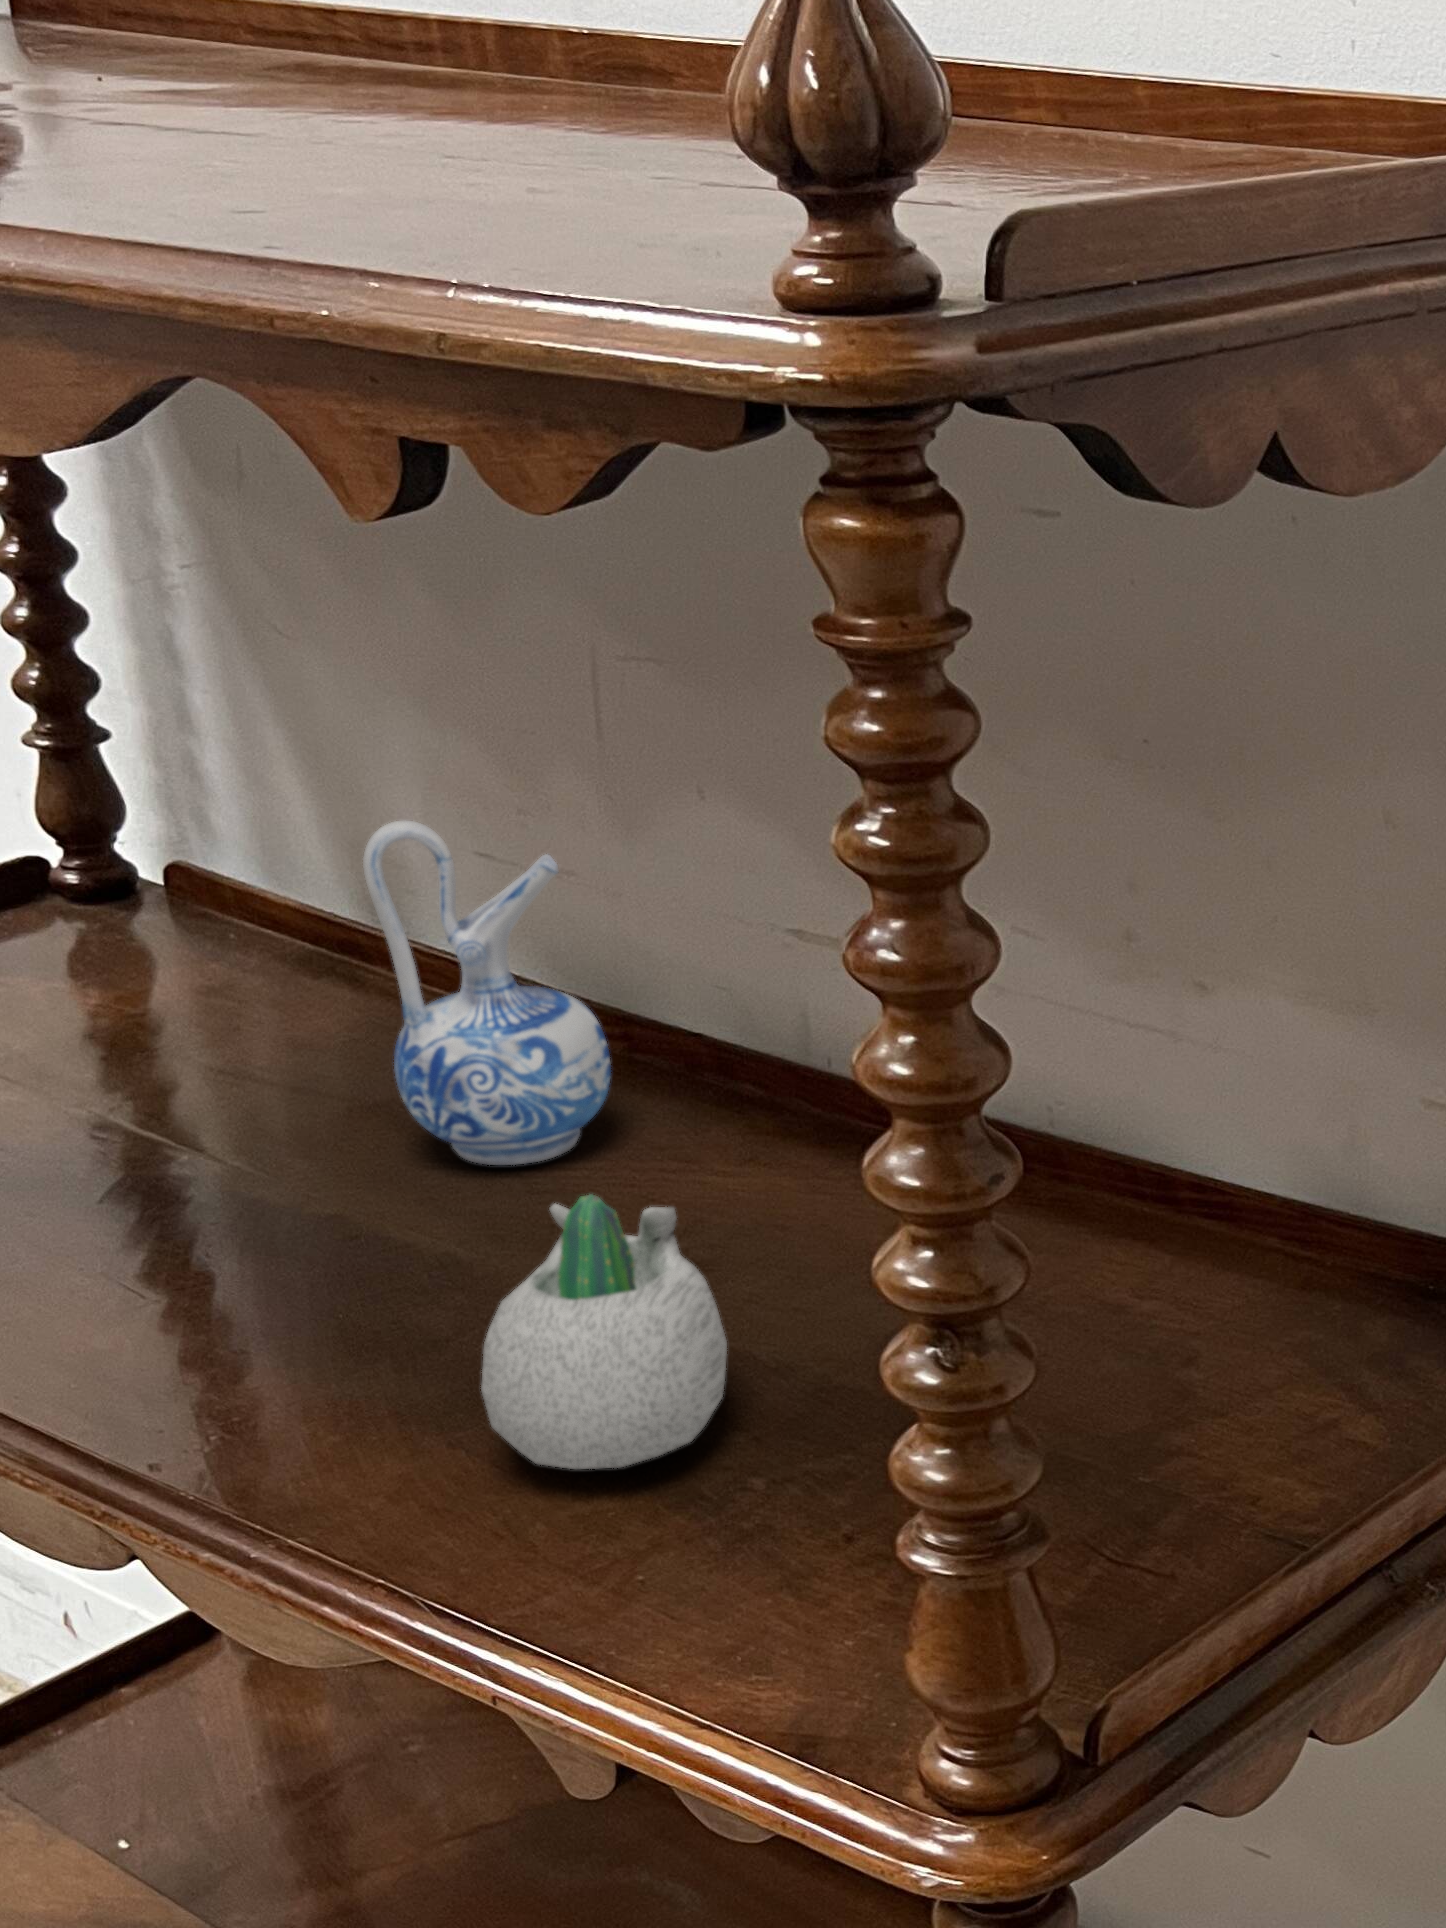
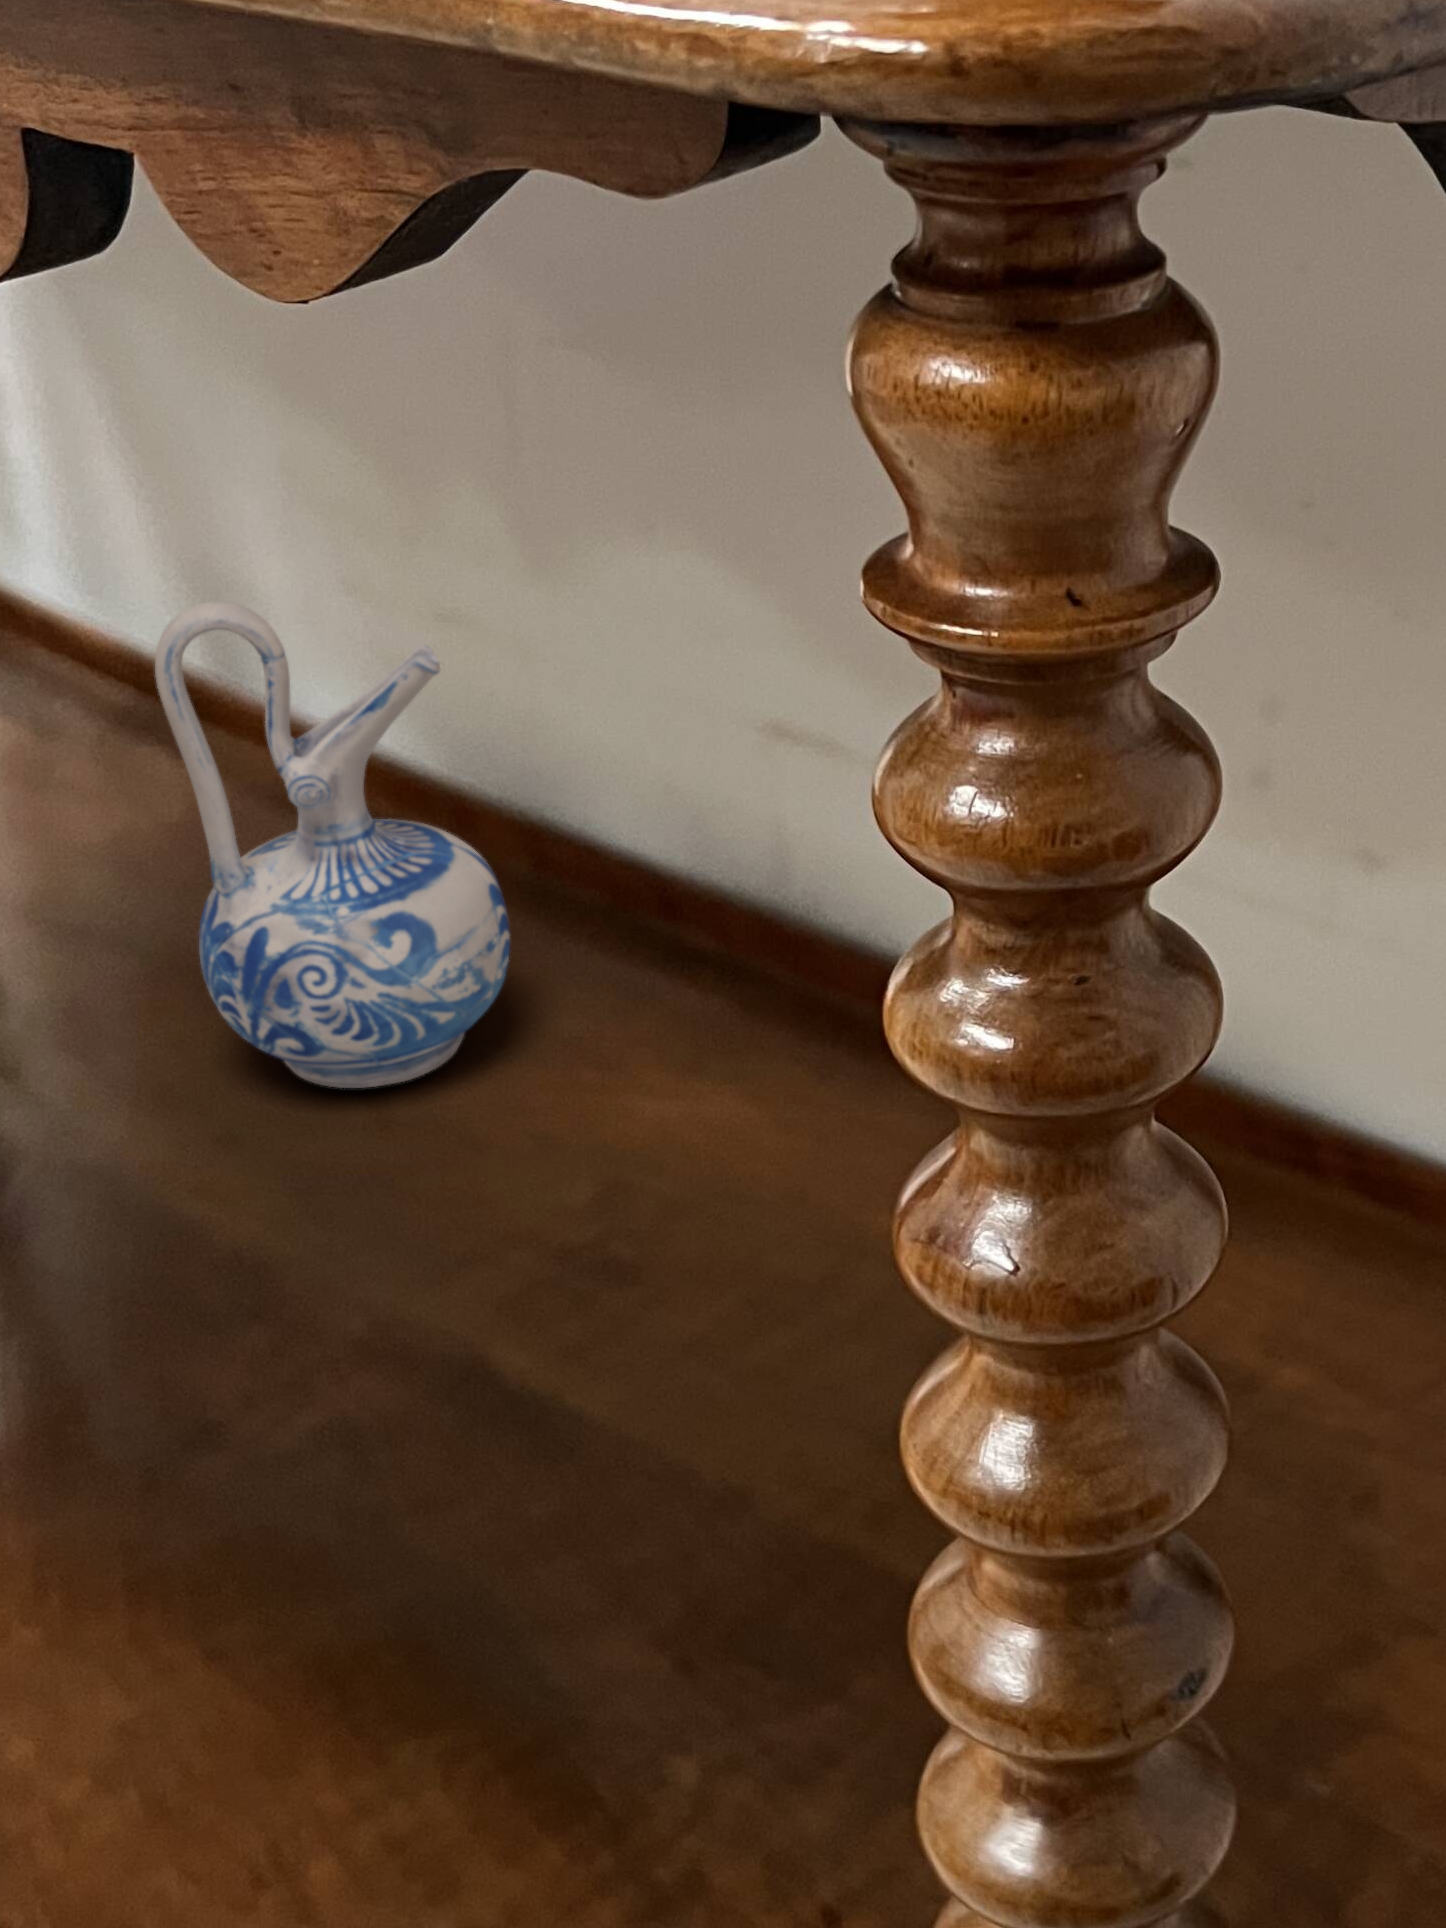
succulent planter: present [481,1194,727,1469] -> none [250,1301,657,1775]

